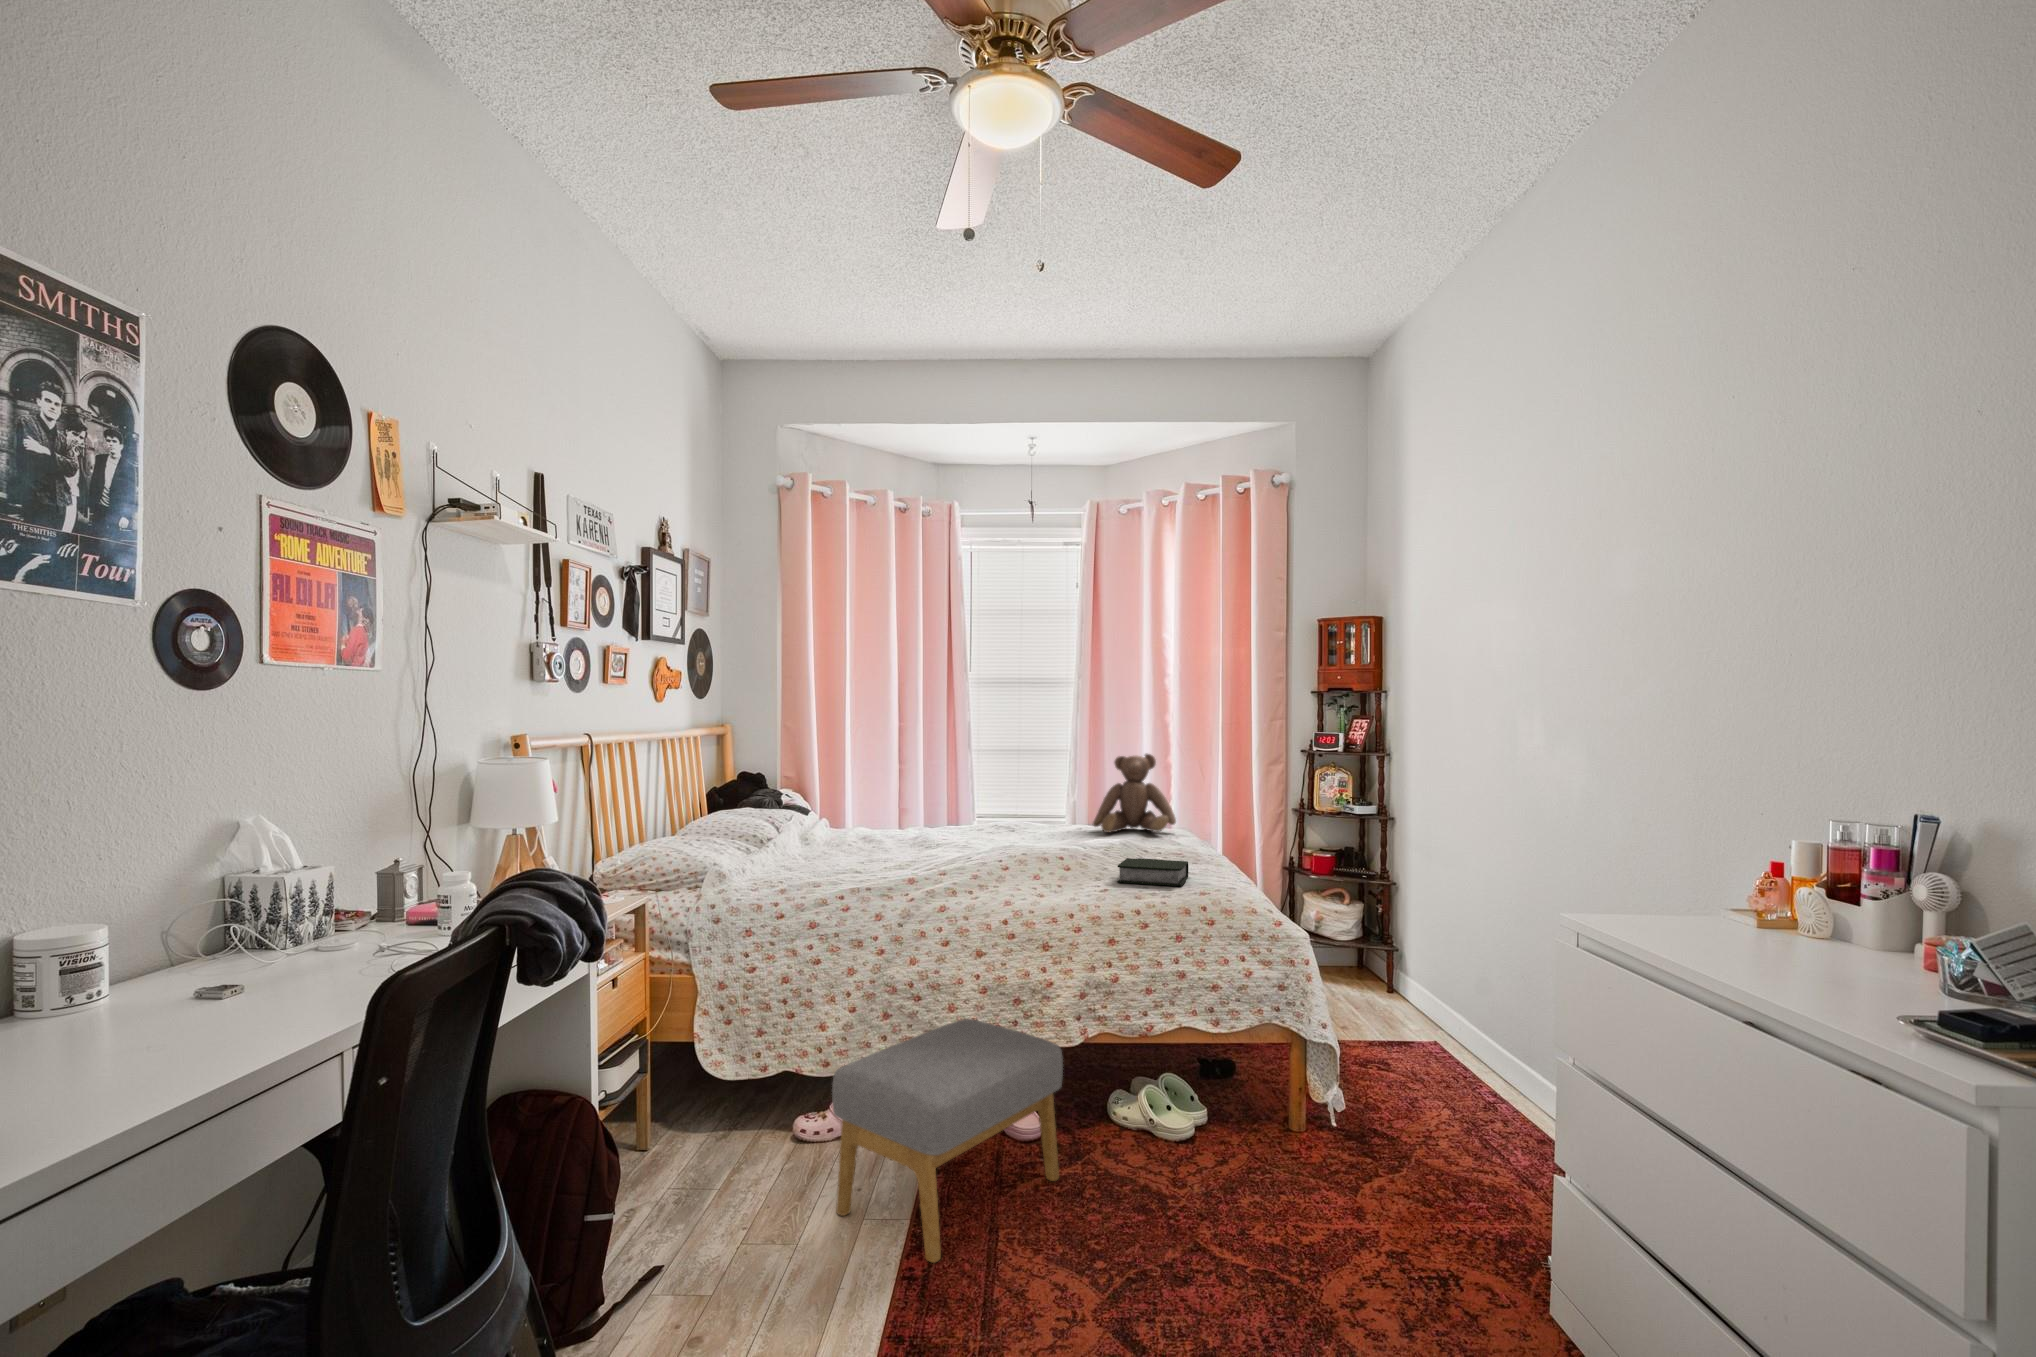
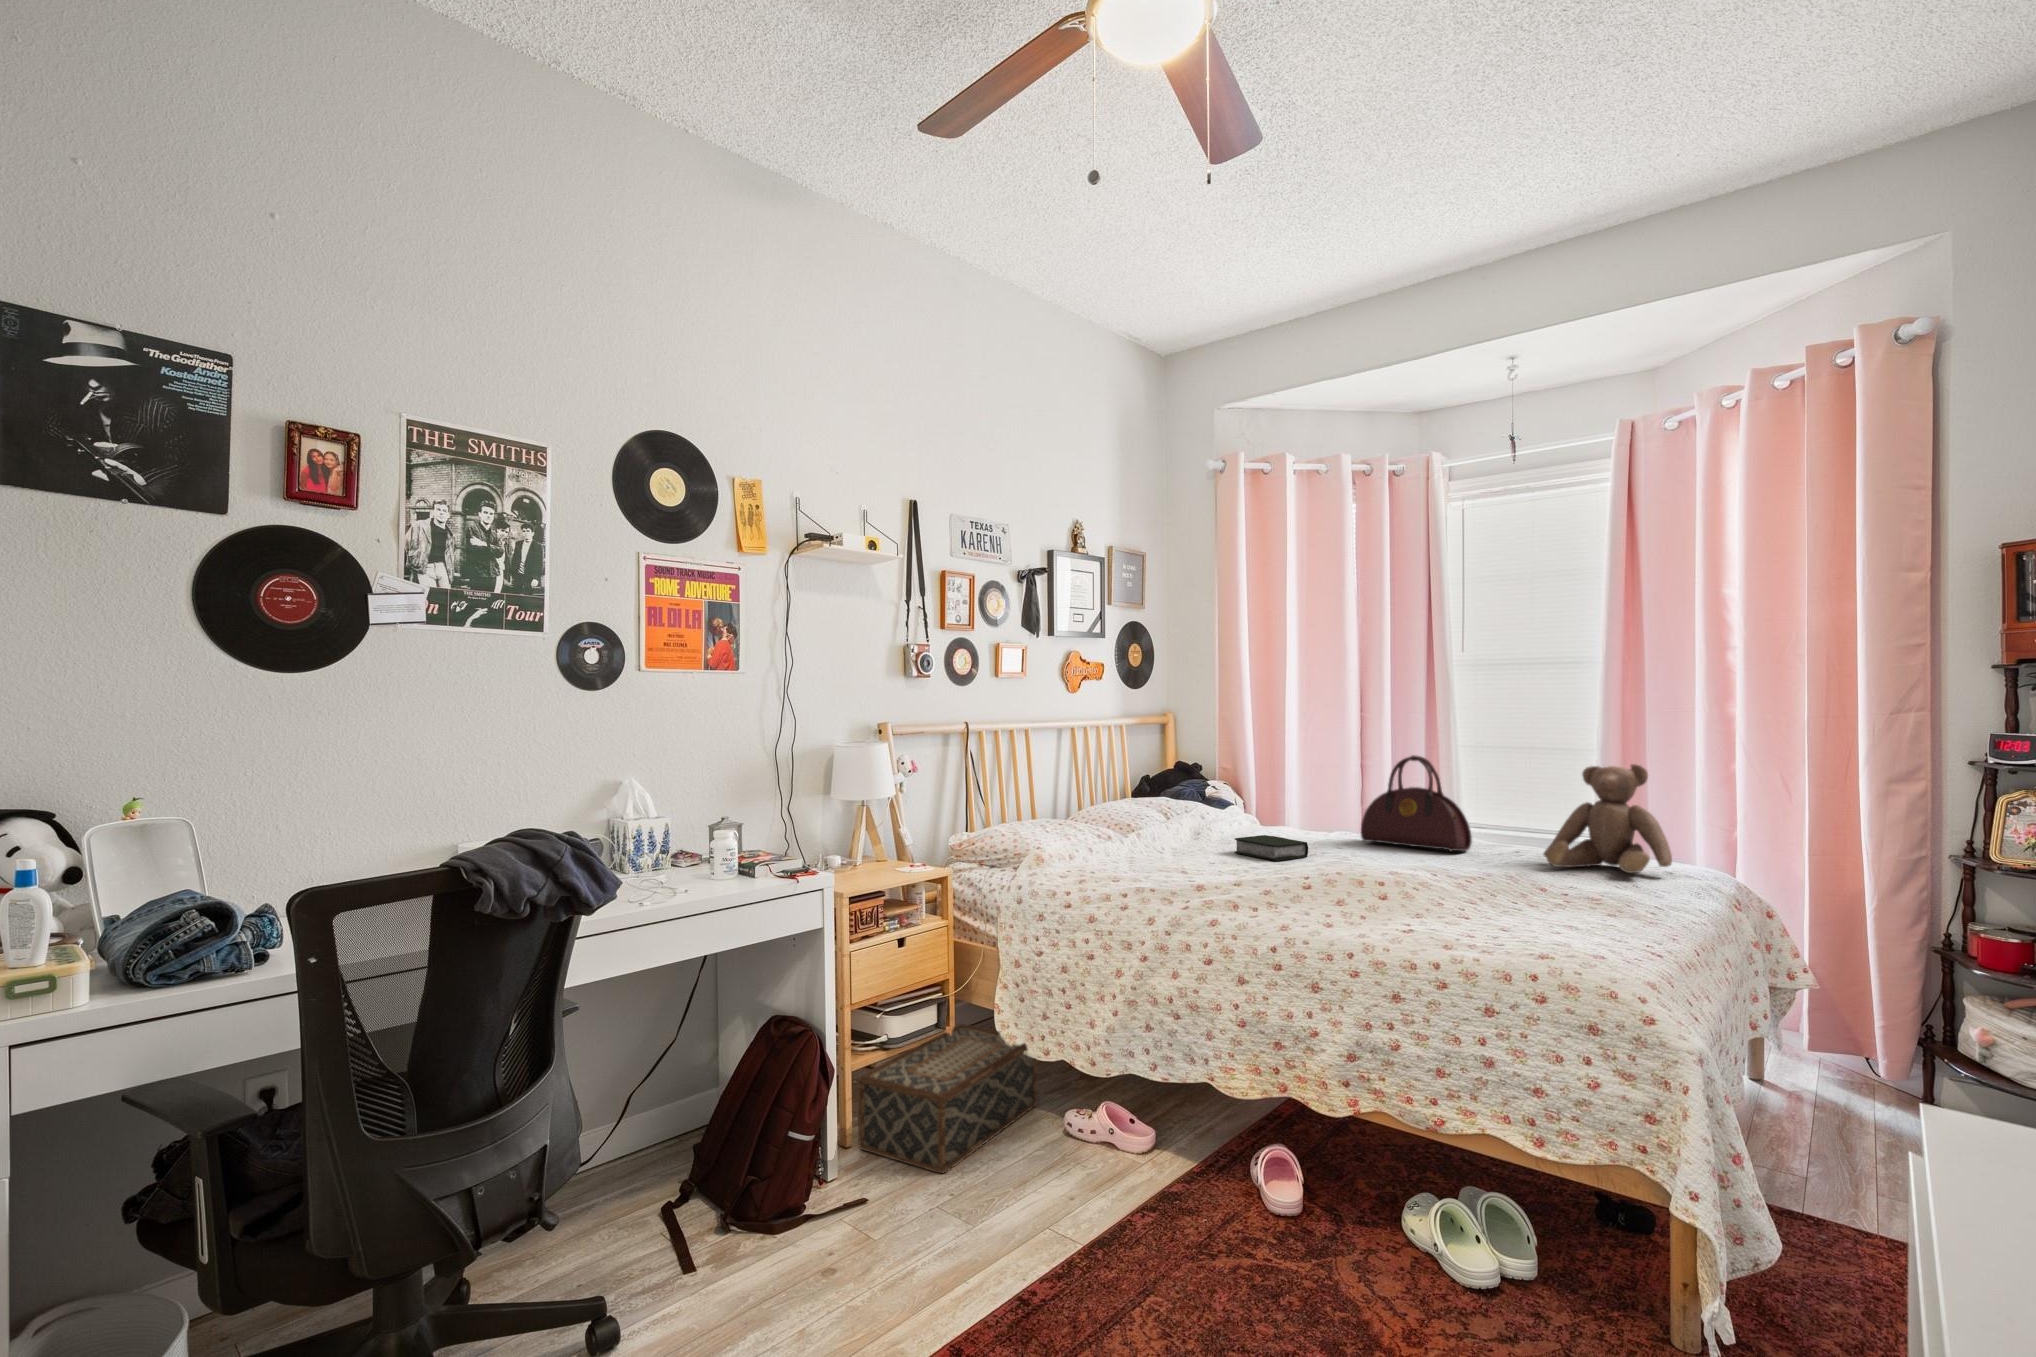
handbag: none [949,753,1033,830] -> present [1361,755,1472,851]
book: present [1117,858,1188,886] -> present [1235,835,1308,861]
footstool: present [832,1019,1063,1263] -> none [1029,1050,1279,1287]
woven basket: none [588,1059,741,1234] -> present [858,1024,1037,1173]

